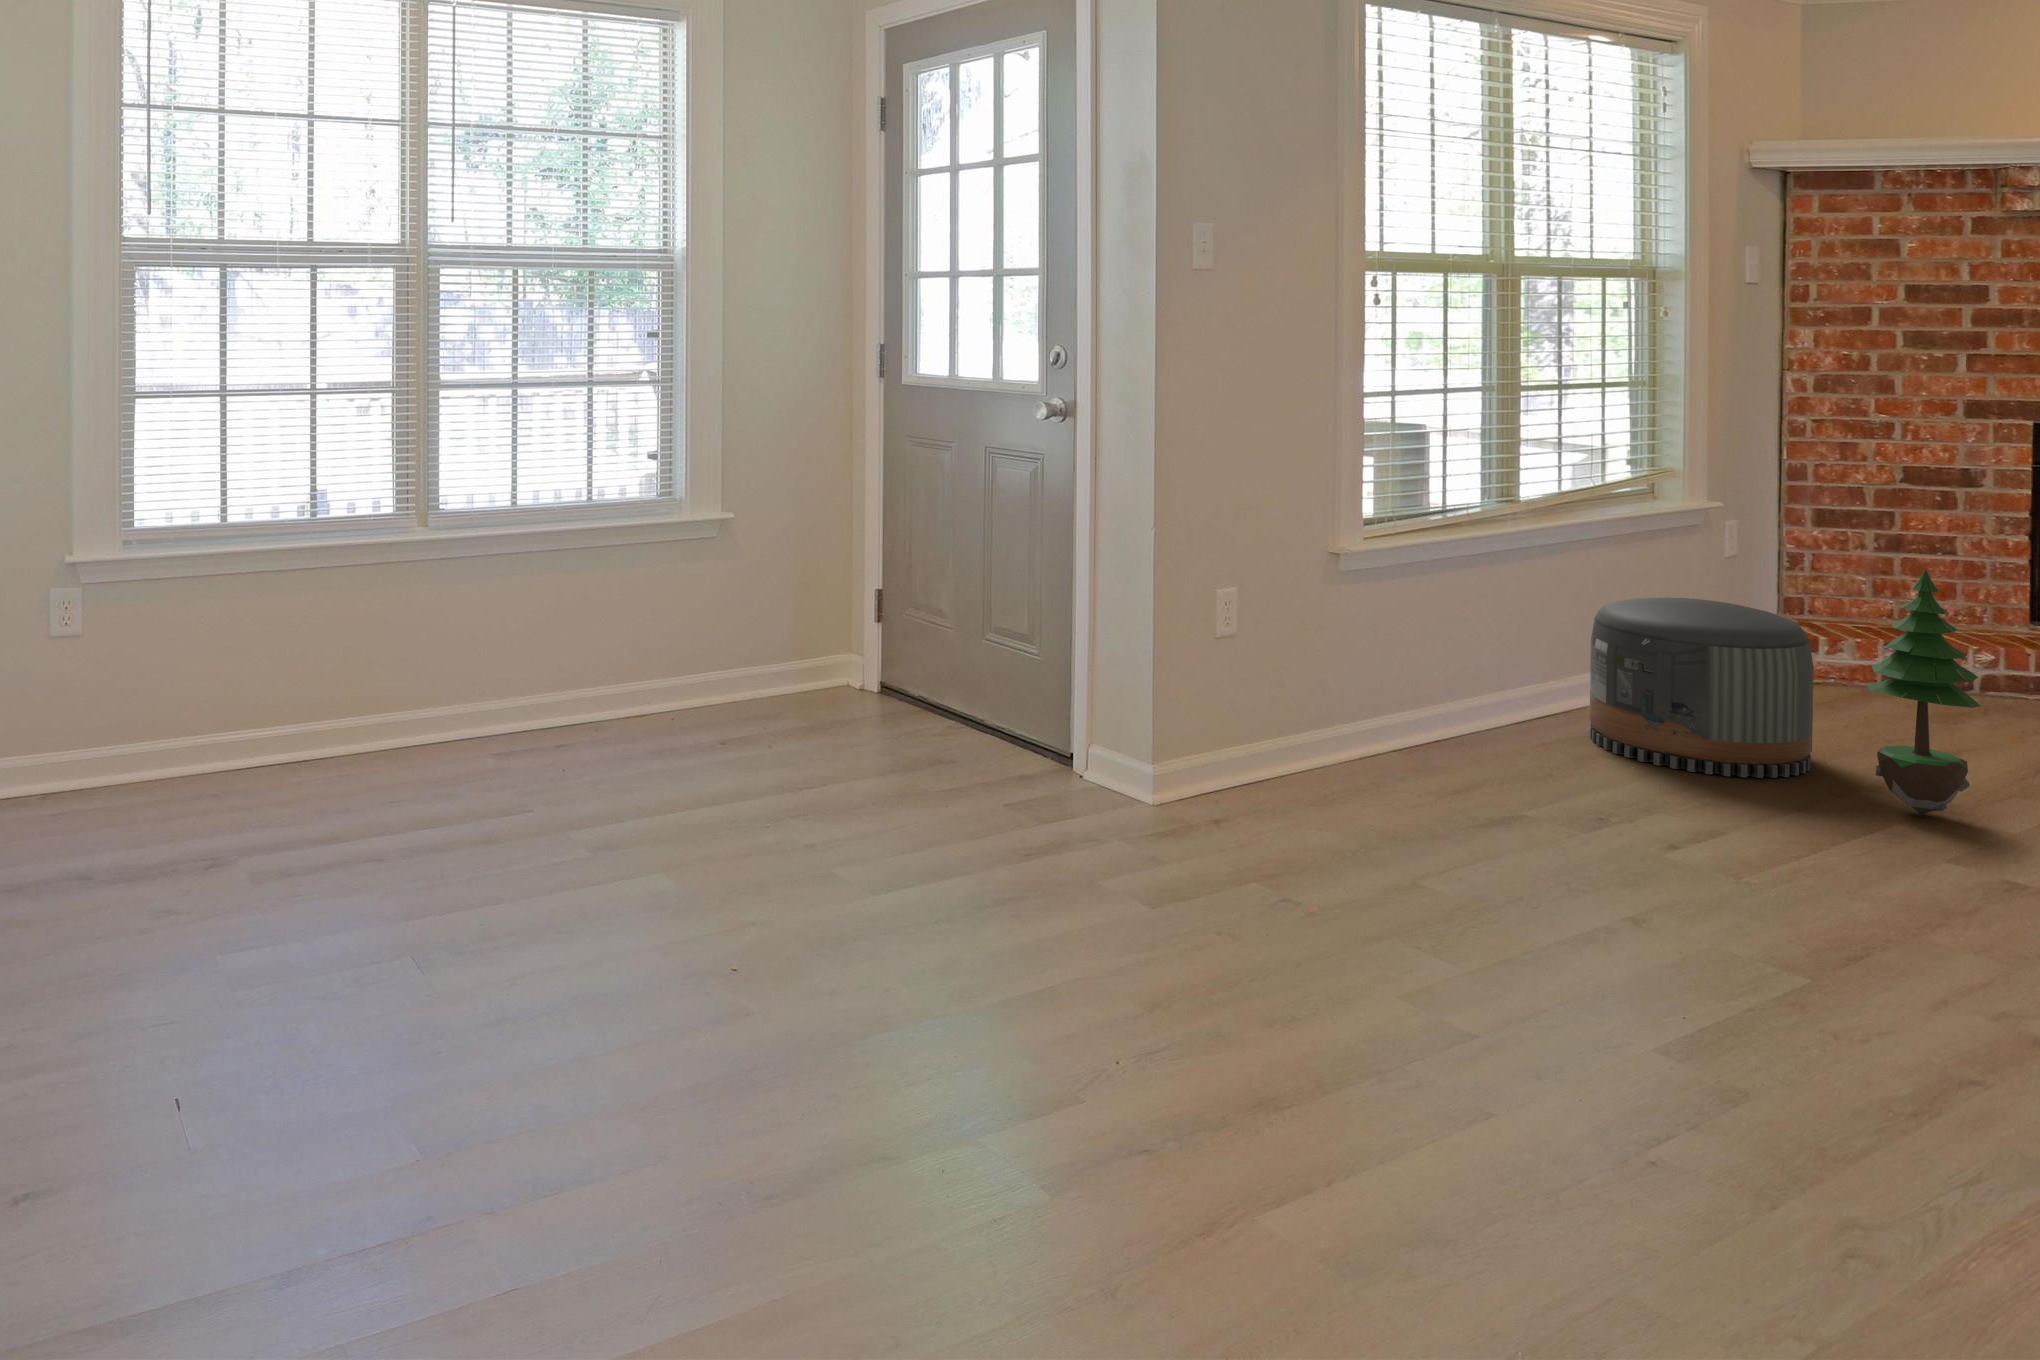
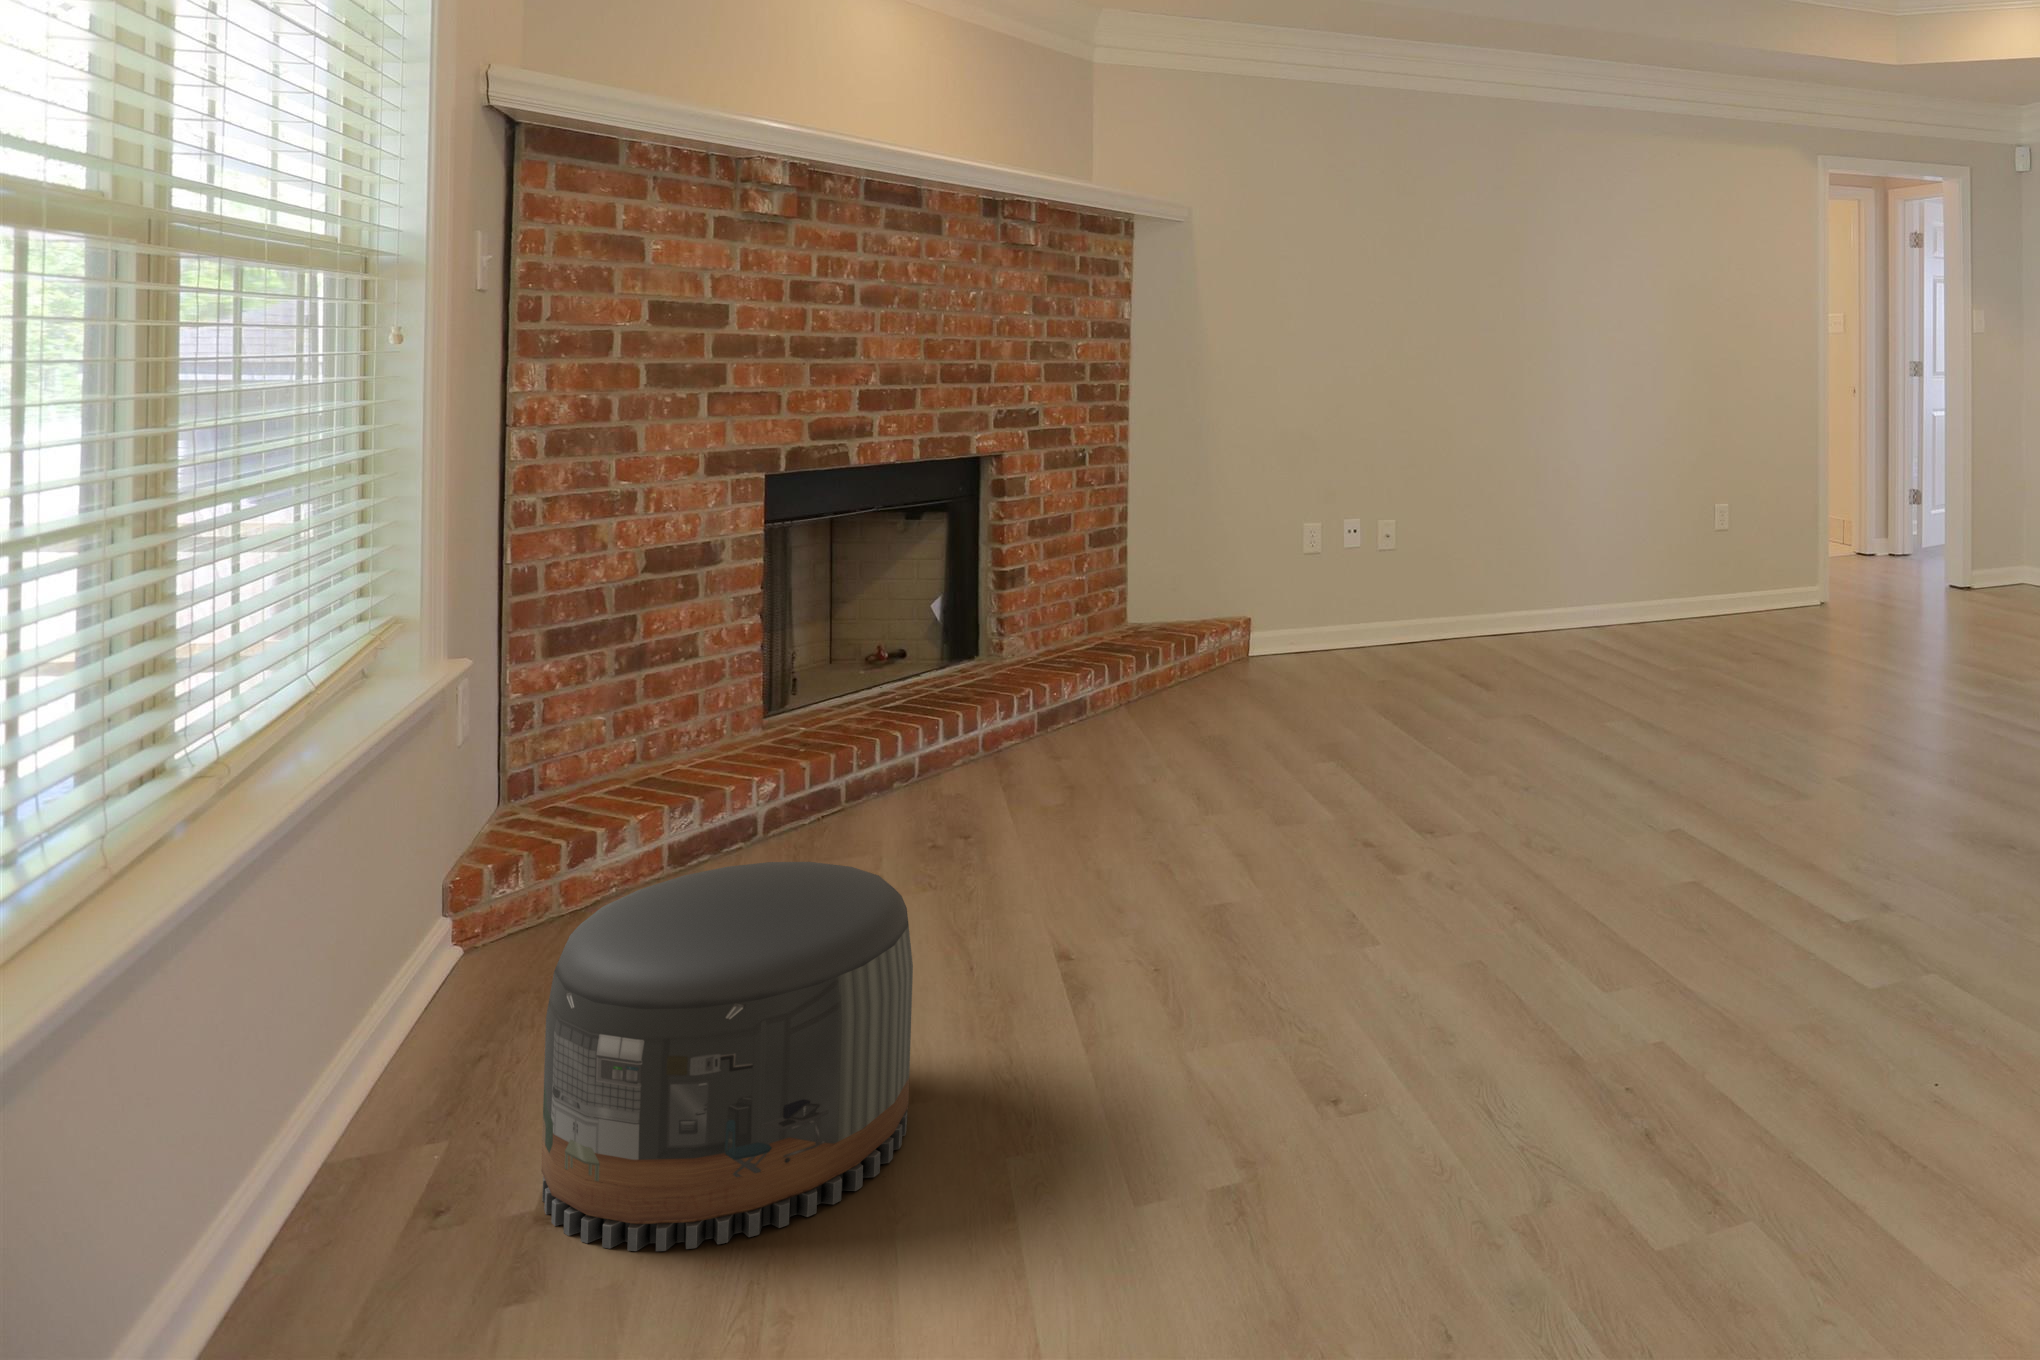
potted tree: present [1866,569,1980,814] -> none [1040,752,1170,1107]

